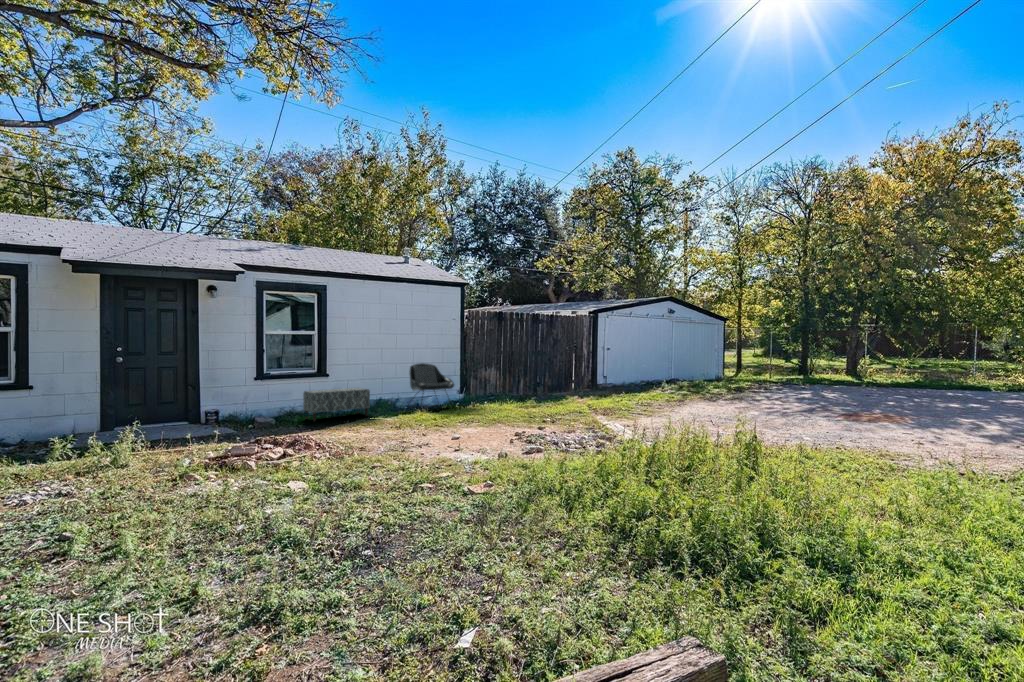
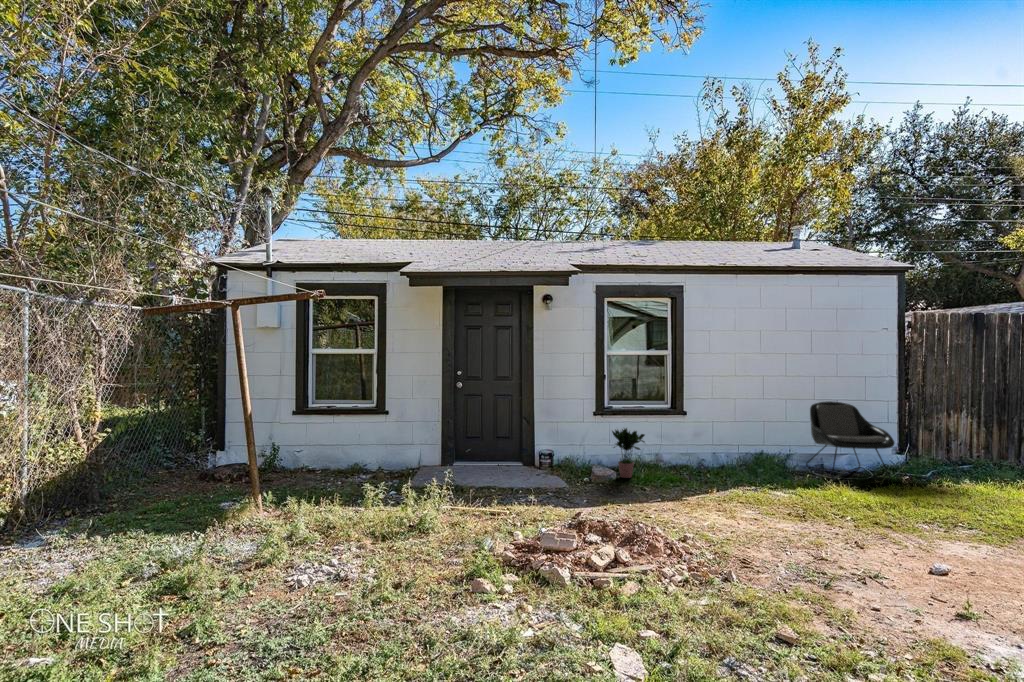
potted plant: none [269,387,298,425] -> present [612,428,645,478]
bench: present [303,388,370,421] -> none [654,433,749,479]

